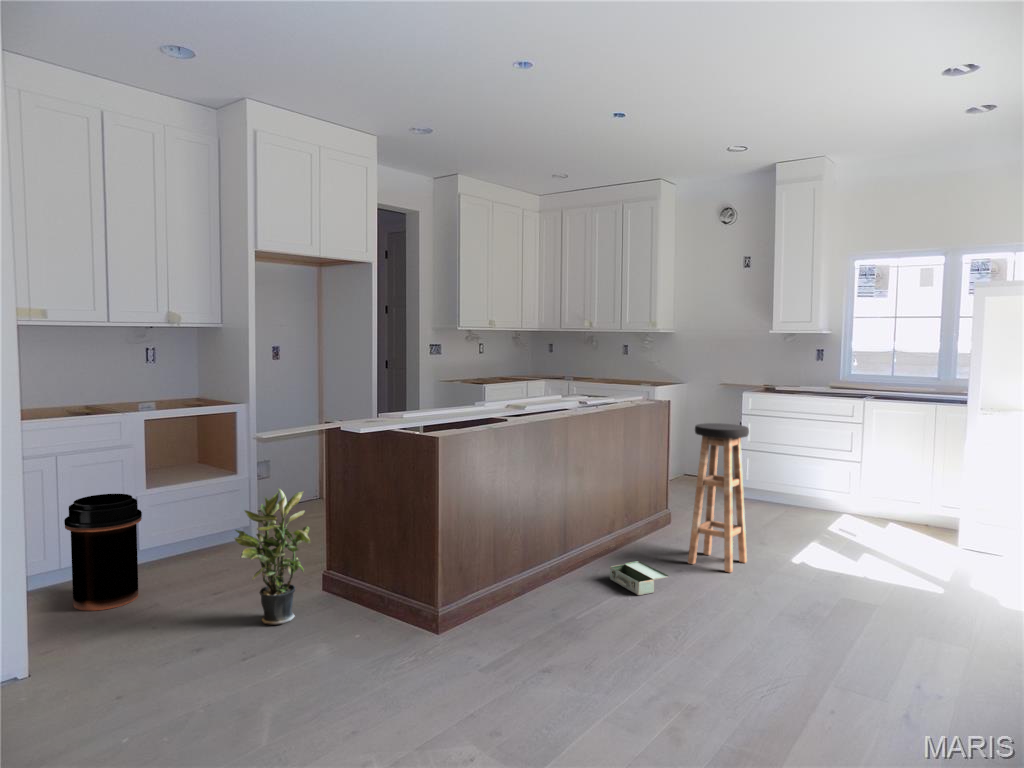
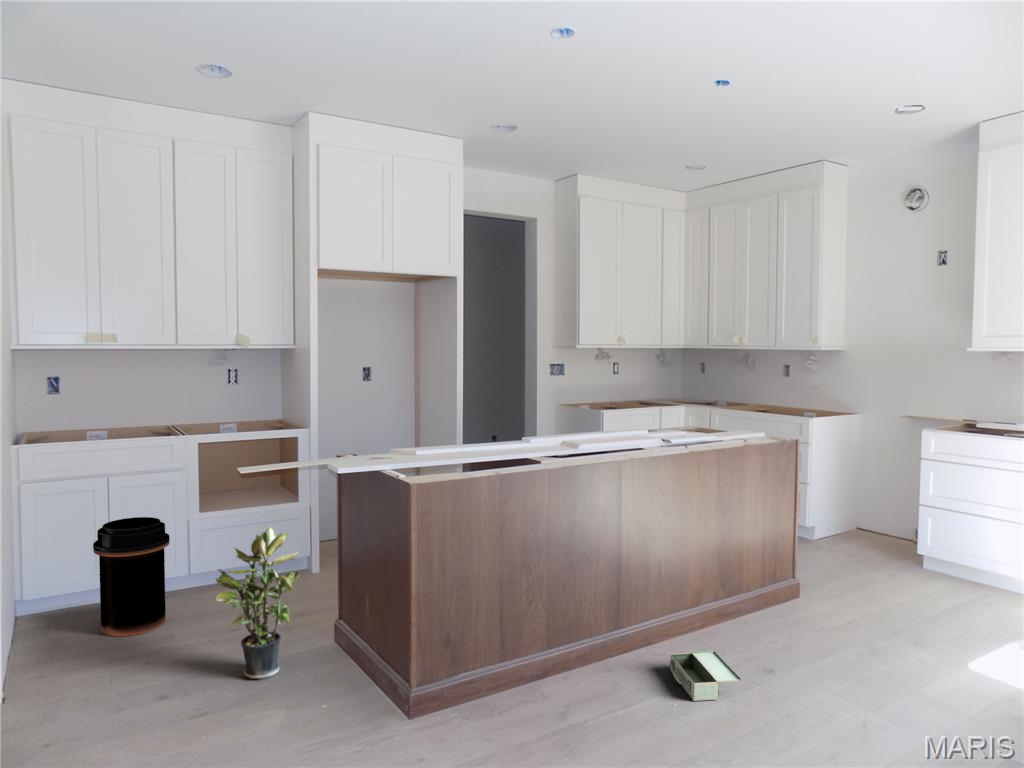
bar stool: present [688,423,749,573] -> none [792,473,882,683]

